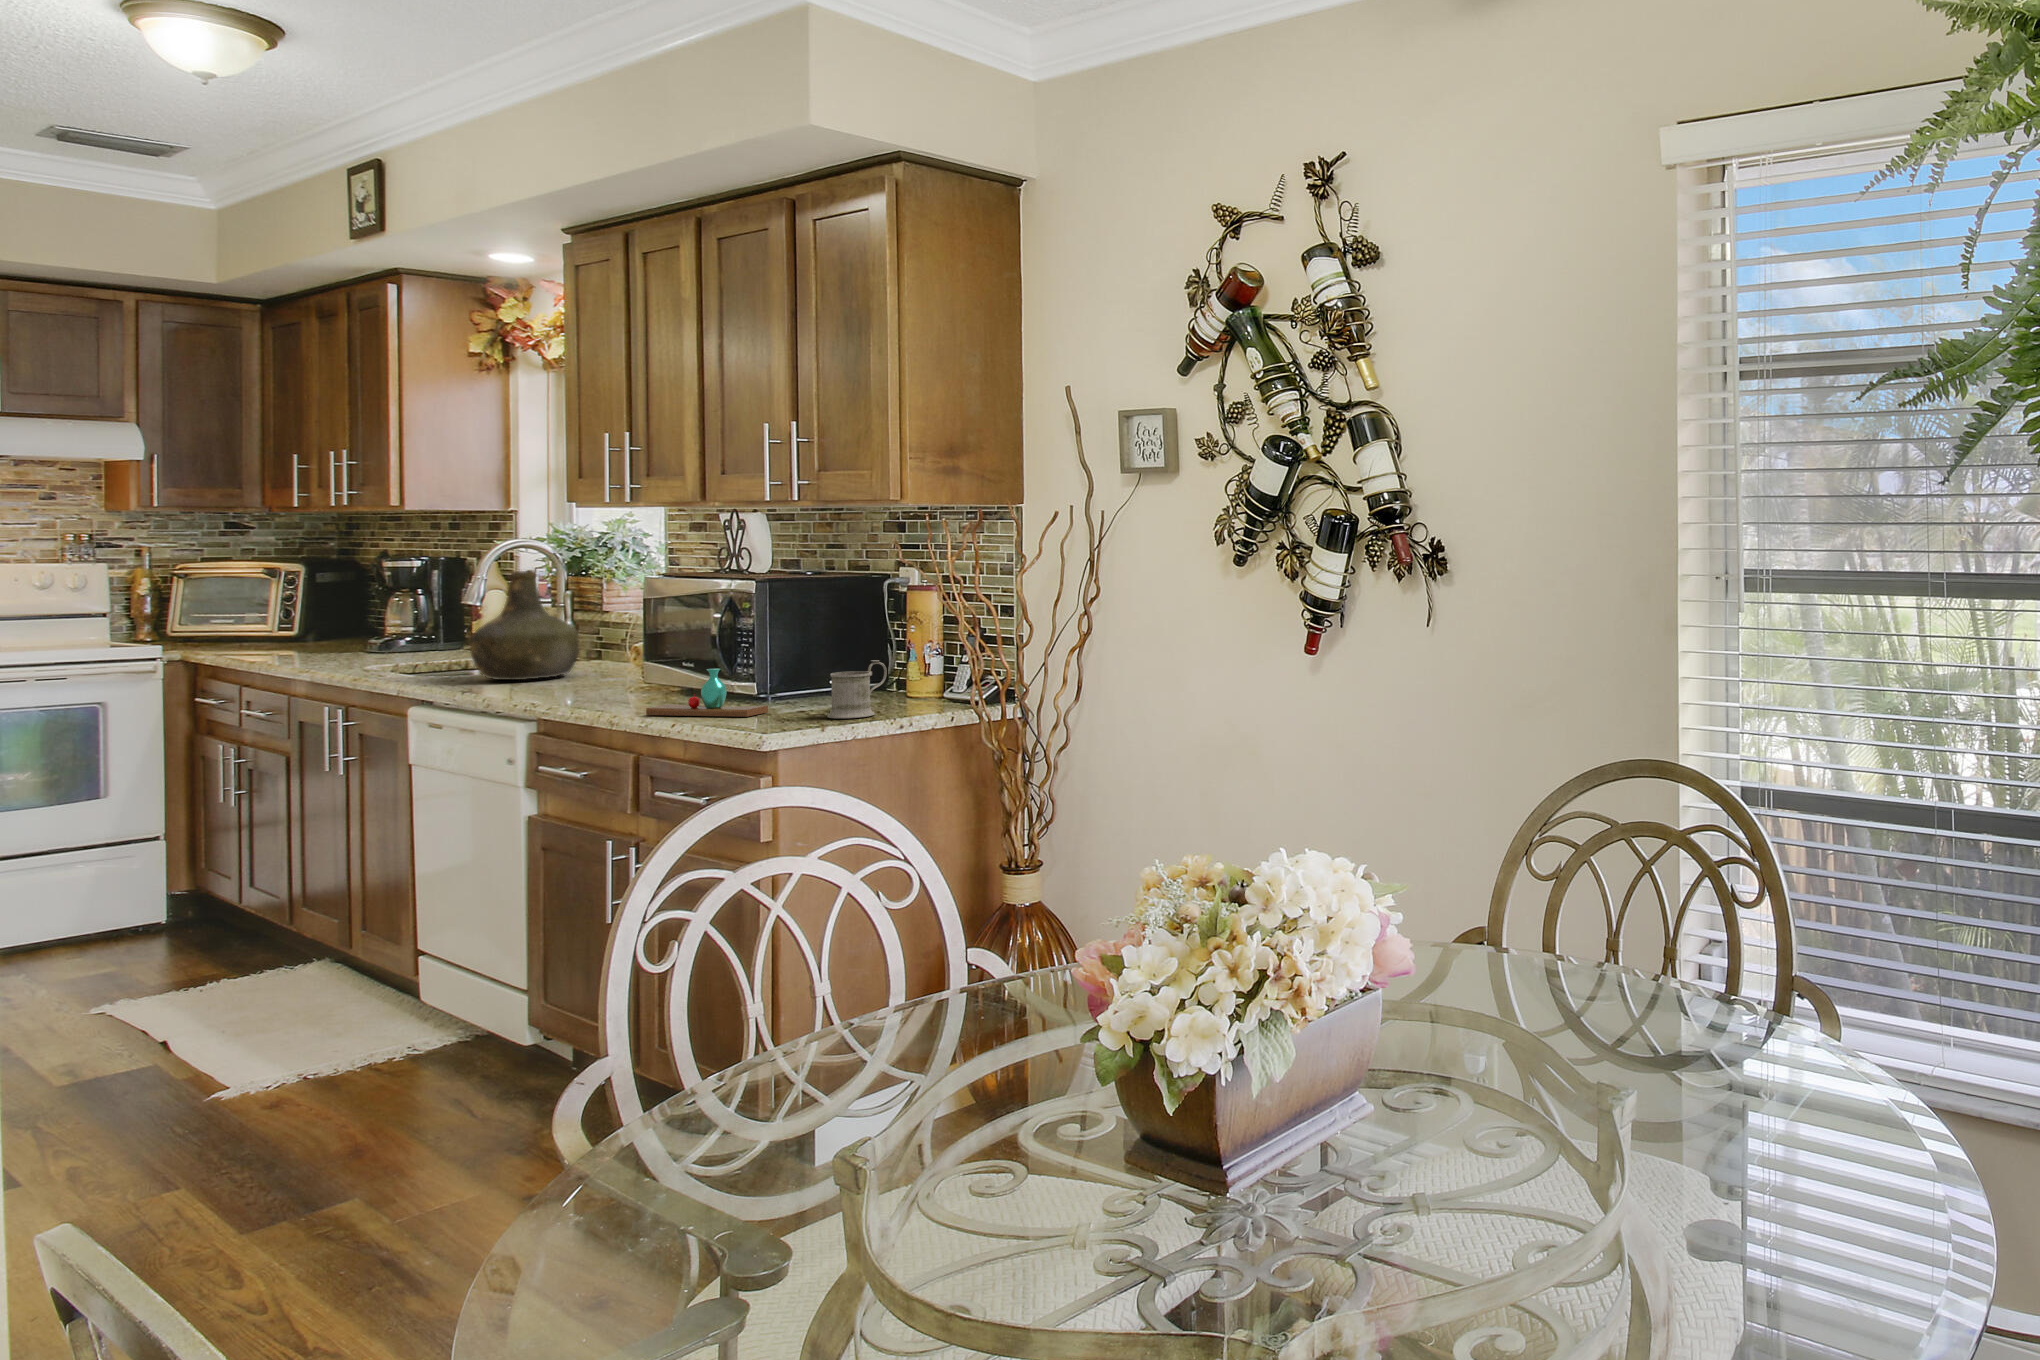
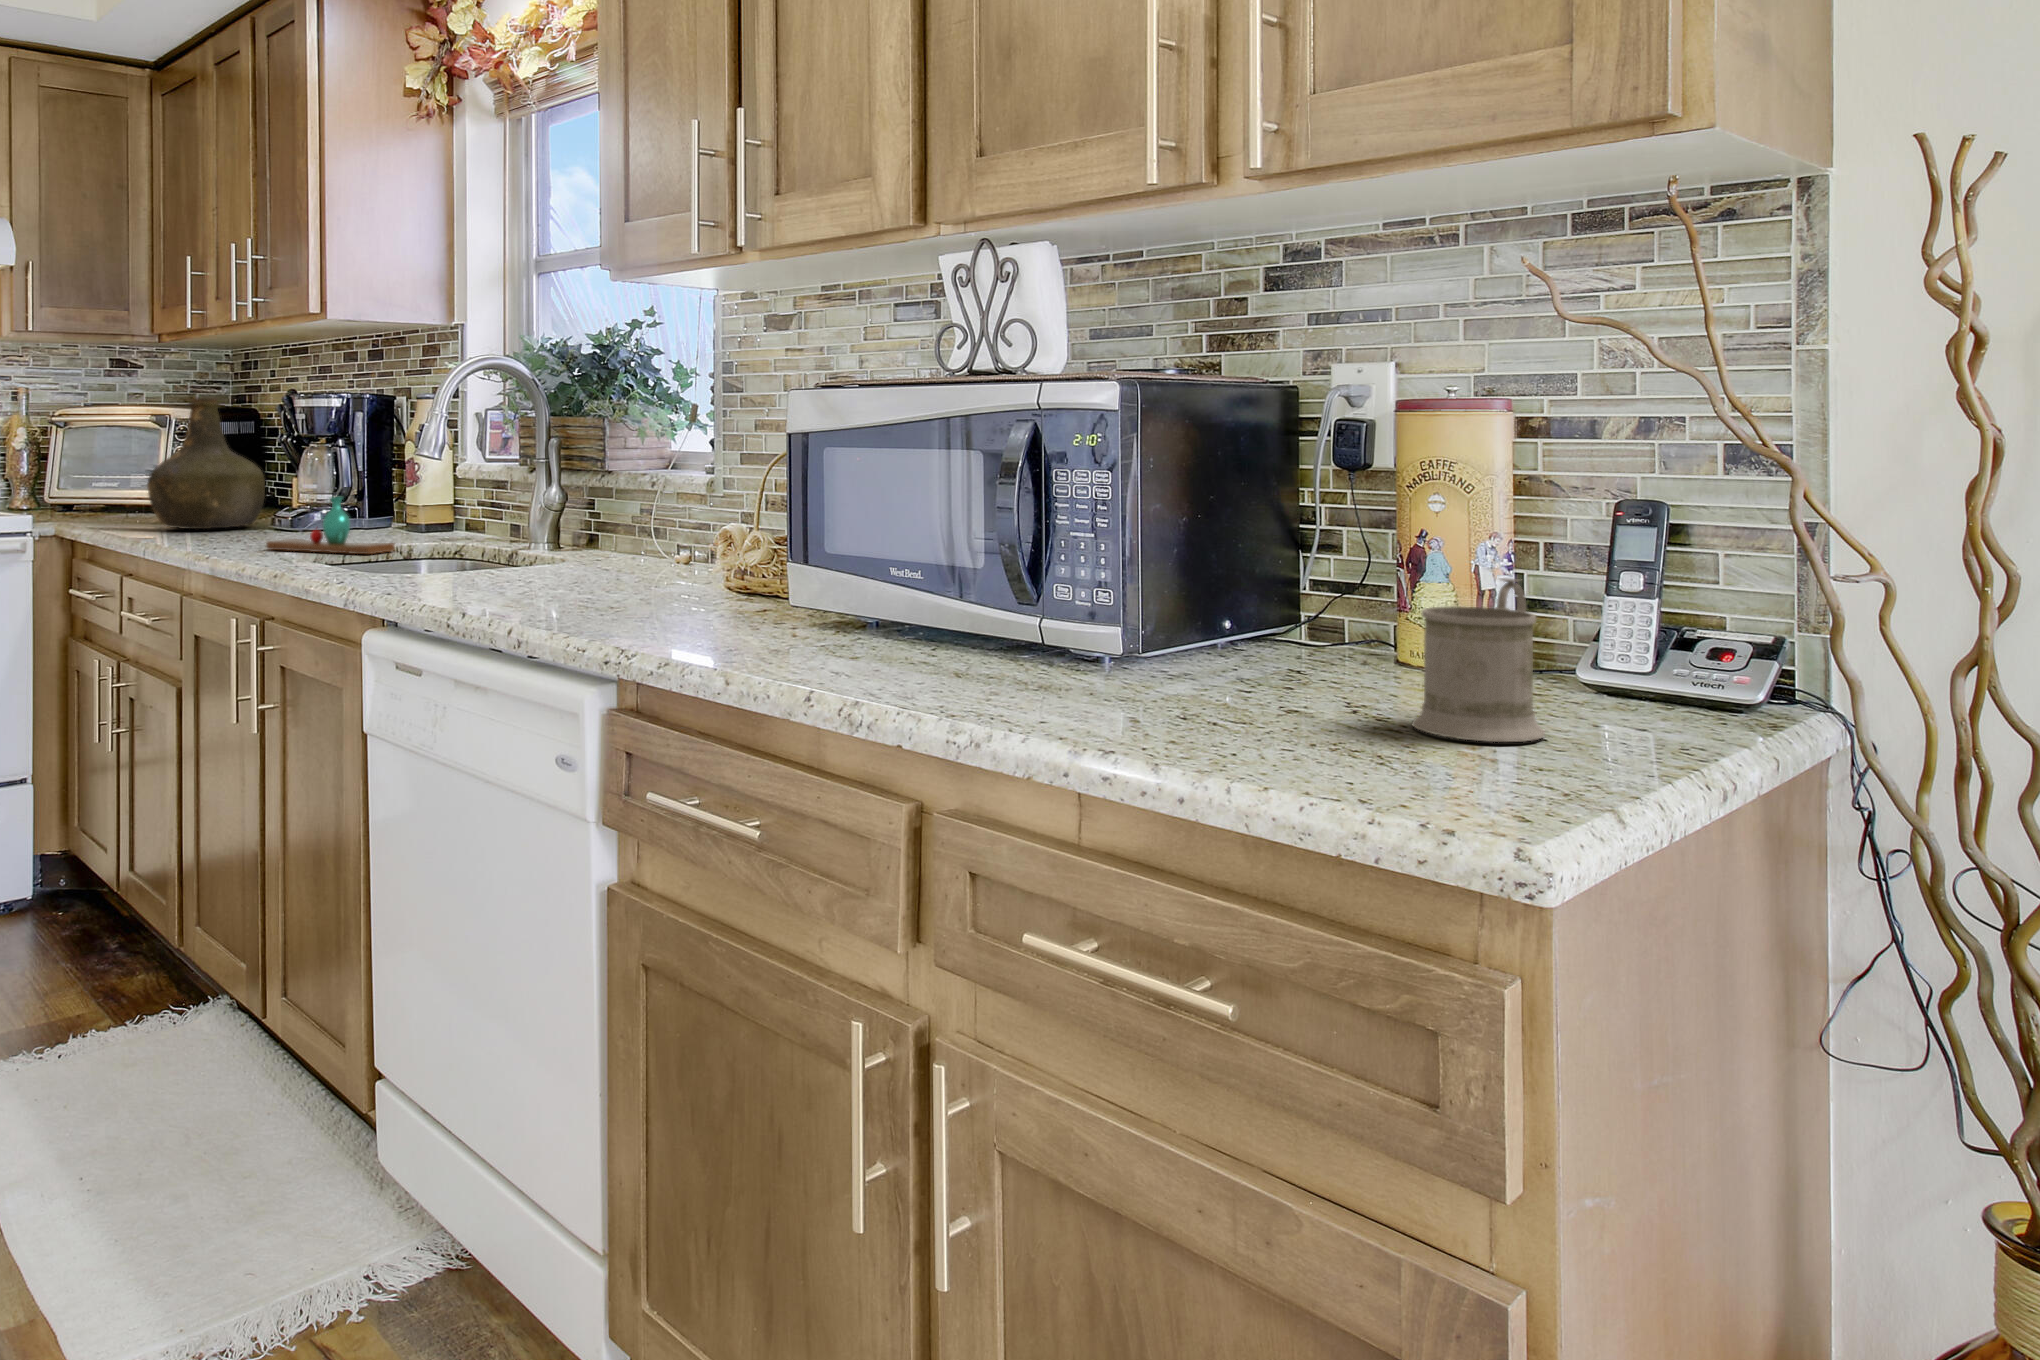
bottle: present [470,571,579,680] -> present [147,398,265,529]
vase: present [646,668,768,717] -> present [266,497,395,554]

